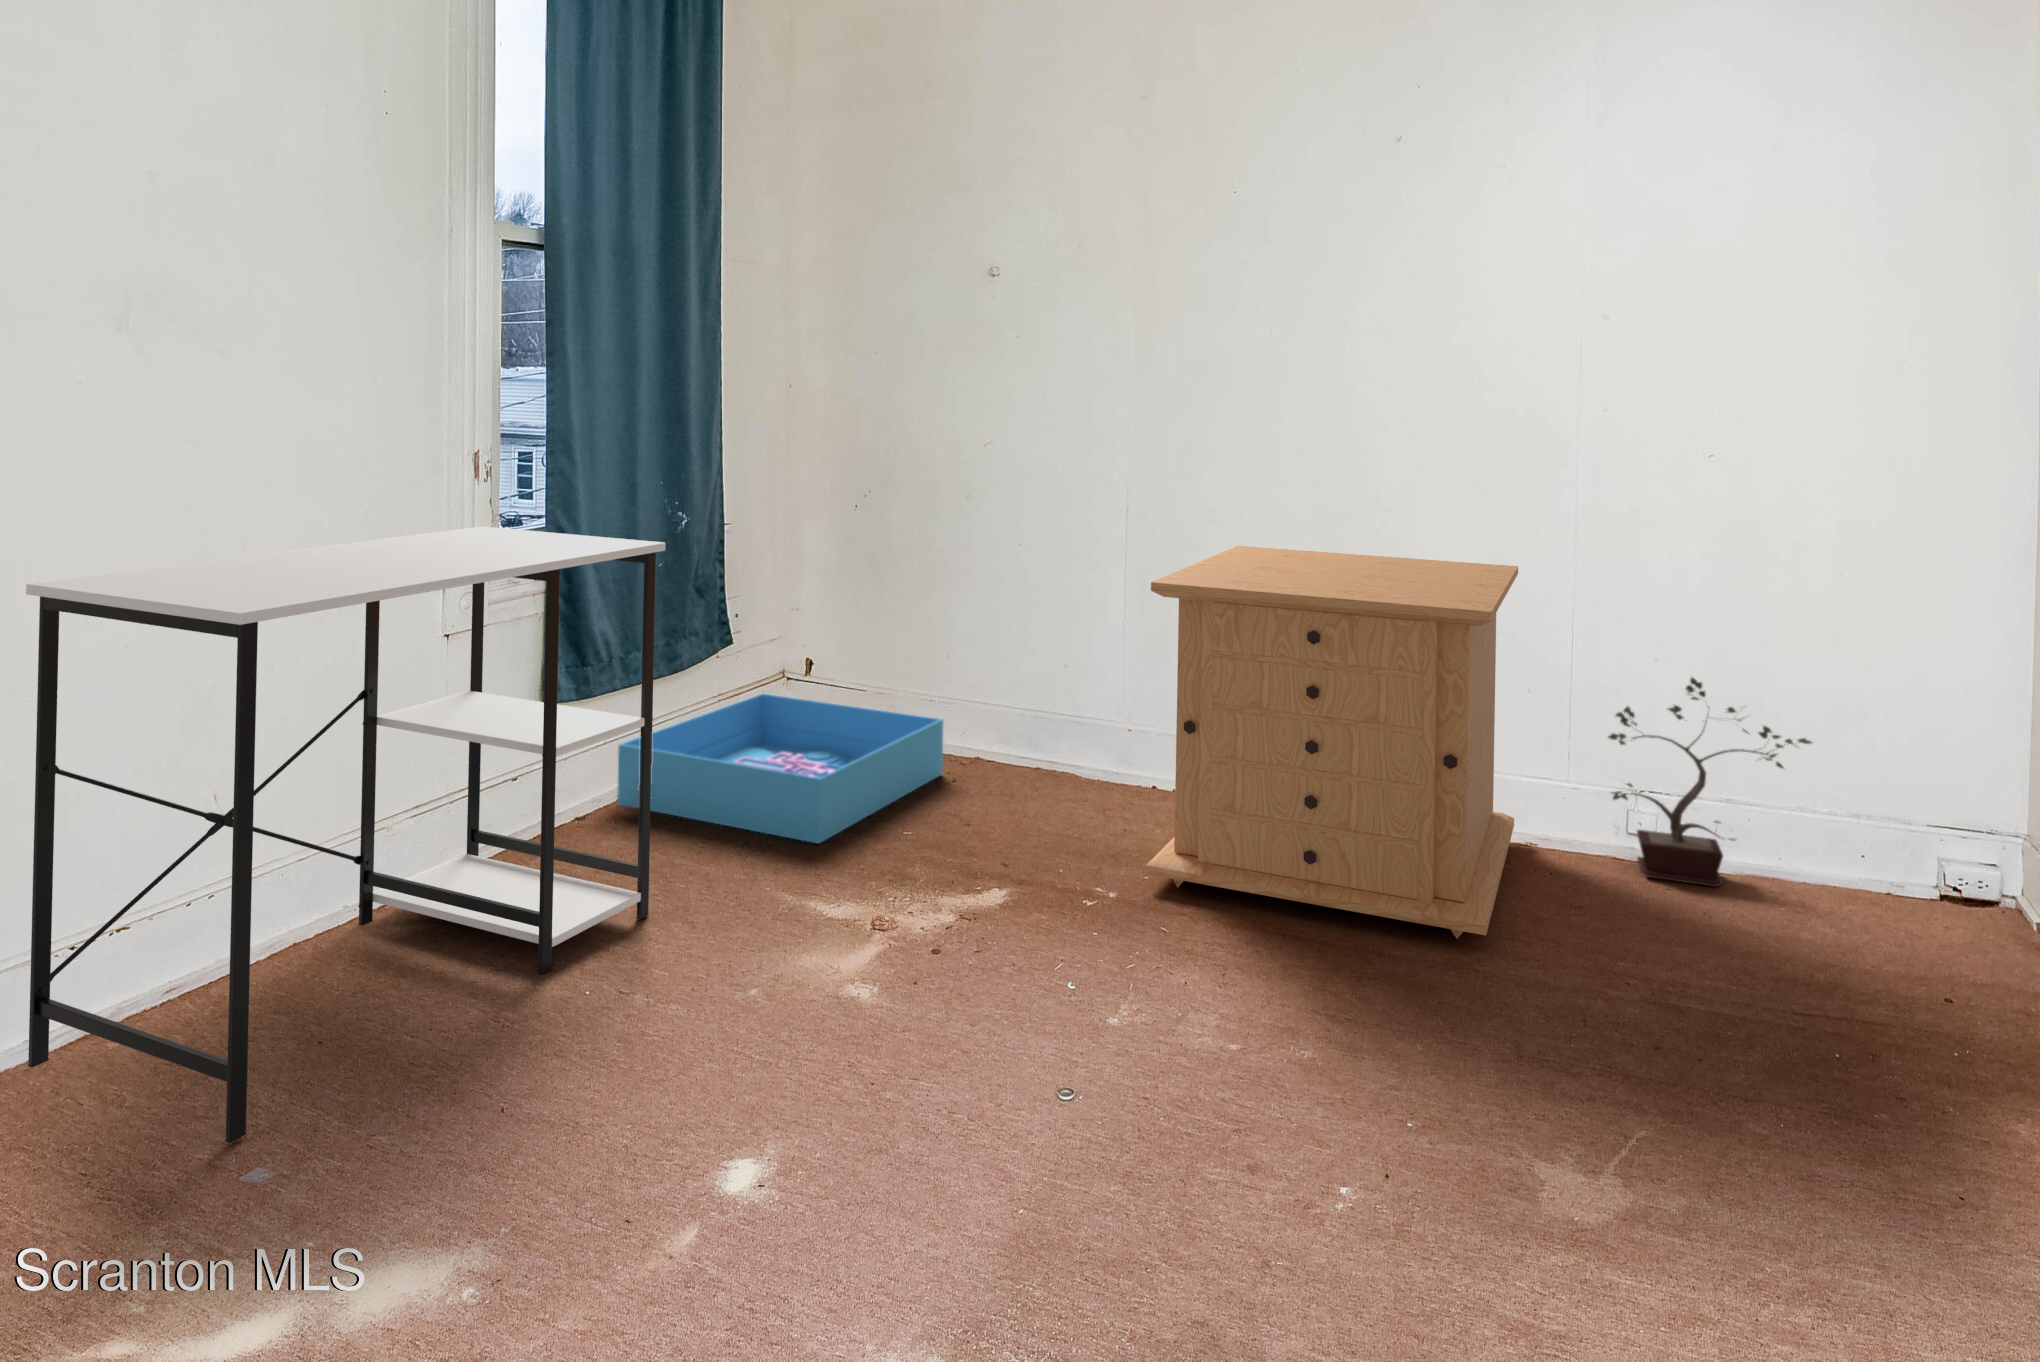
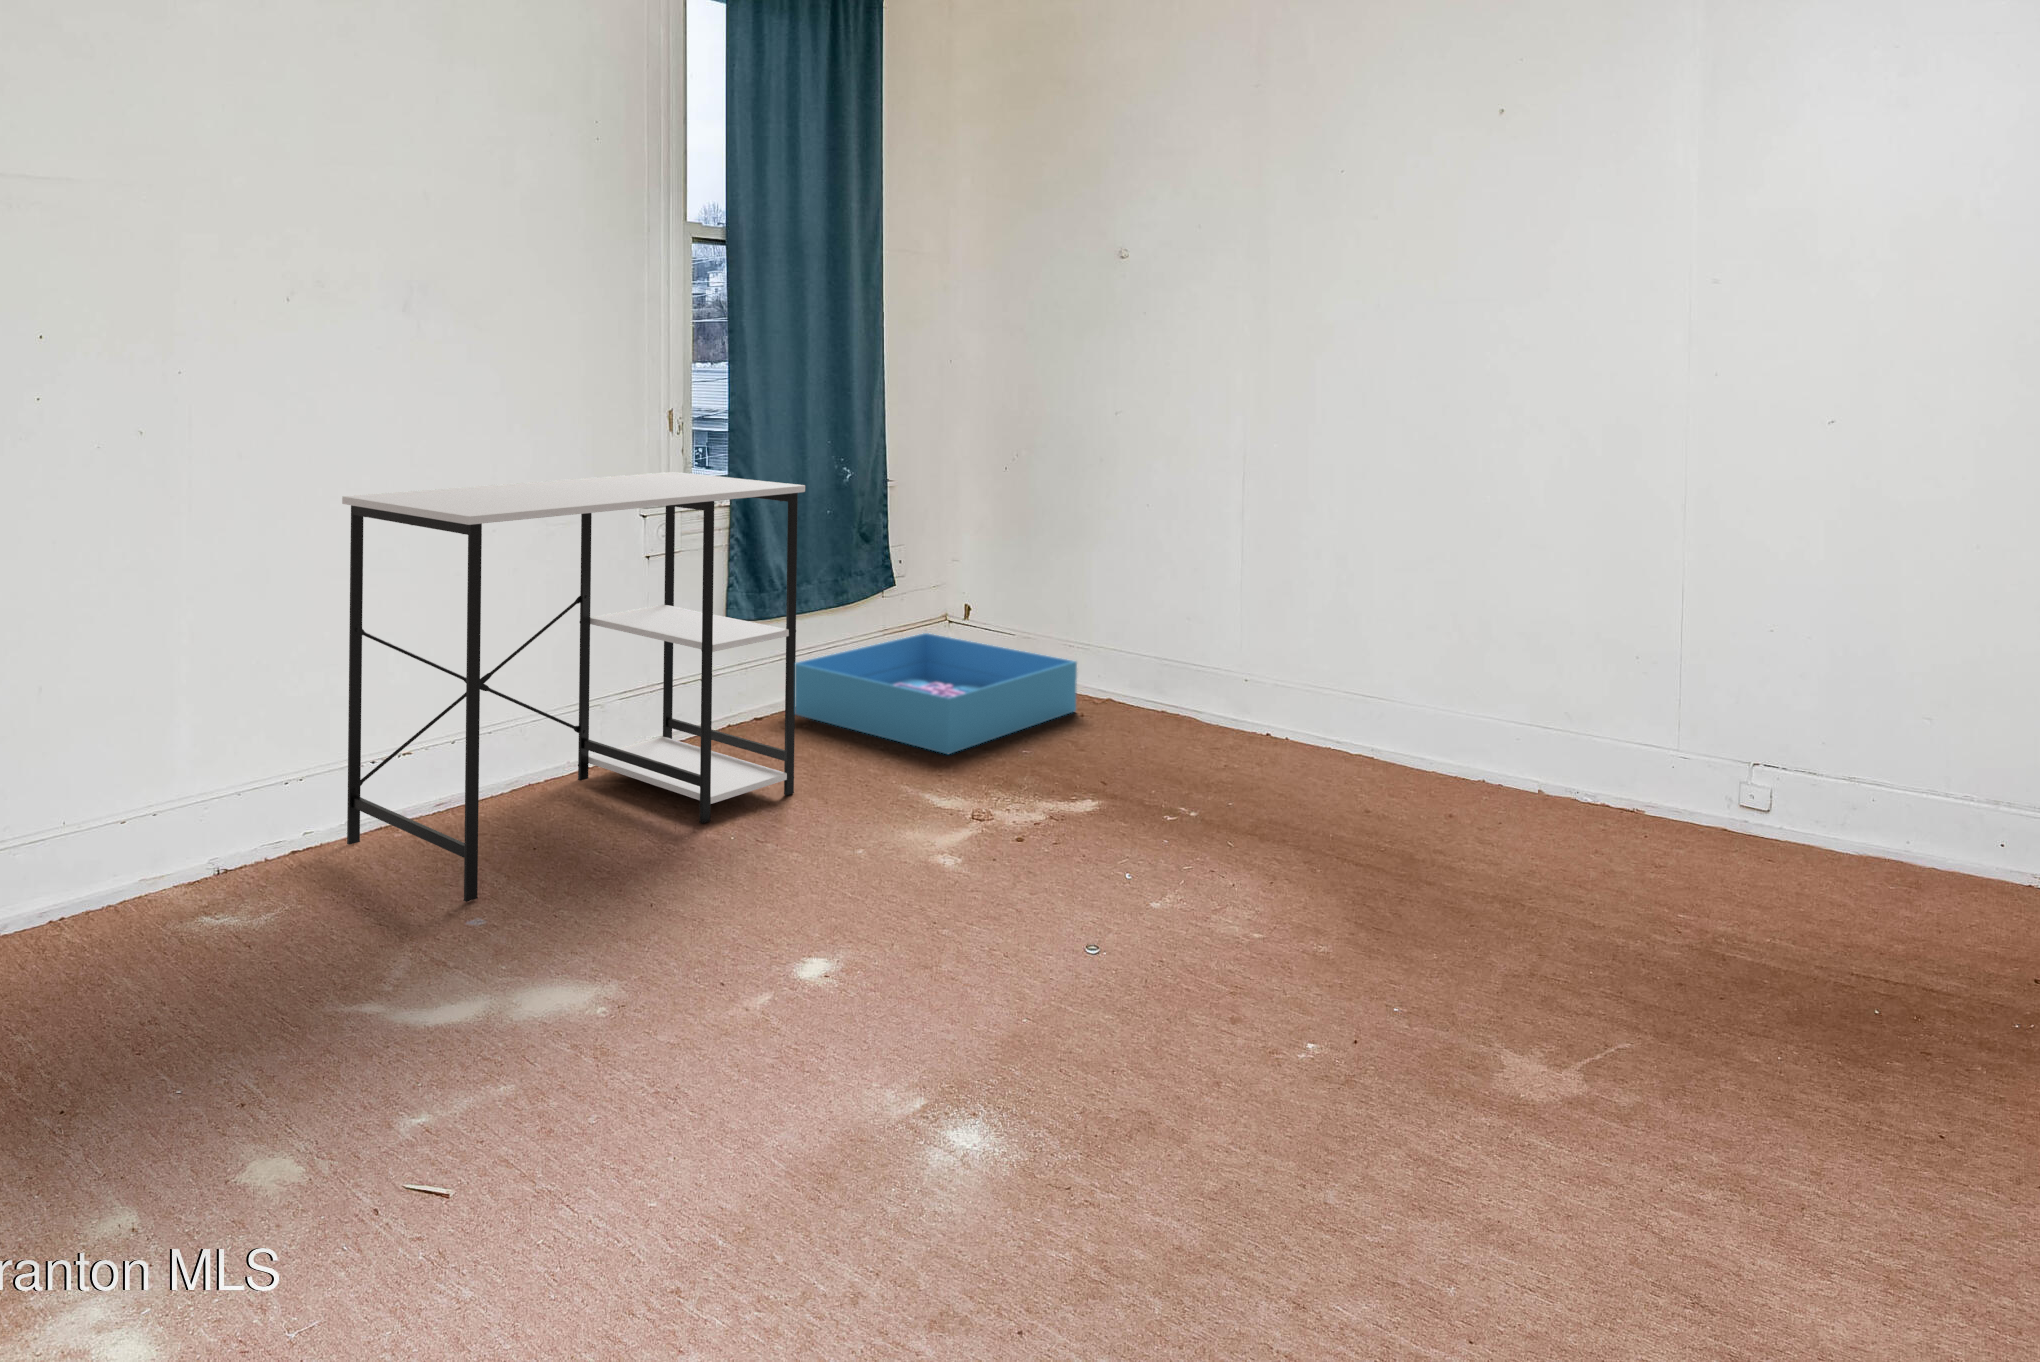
dresser: present [1146,546,1518,939] -> none [1225,509,1624,876]
potted plant: present [1608,677,1812,887] -> none [1706,647,1930,861]

